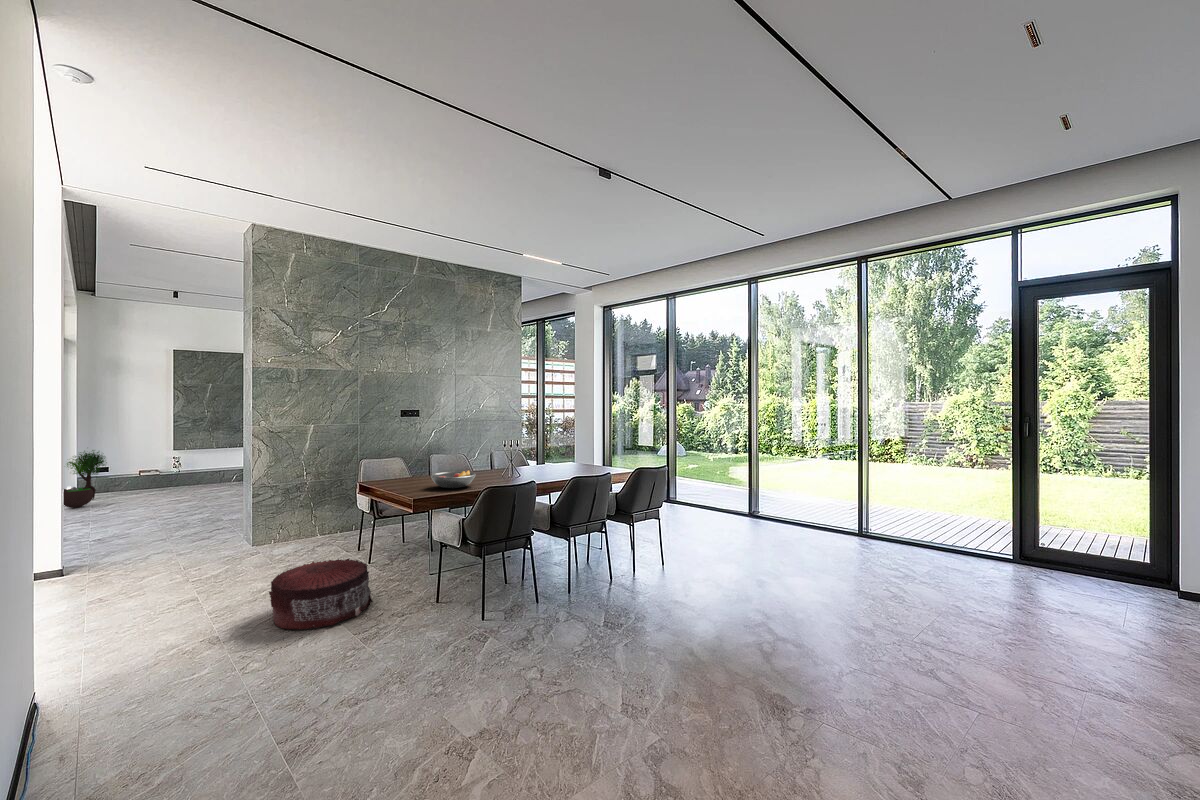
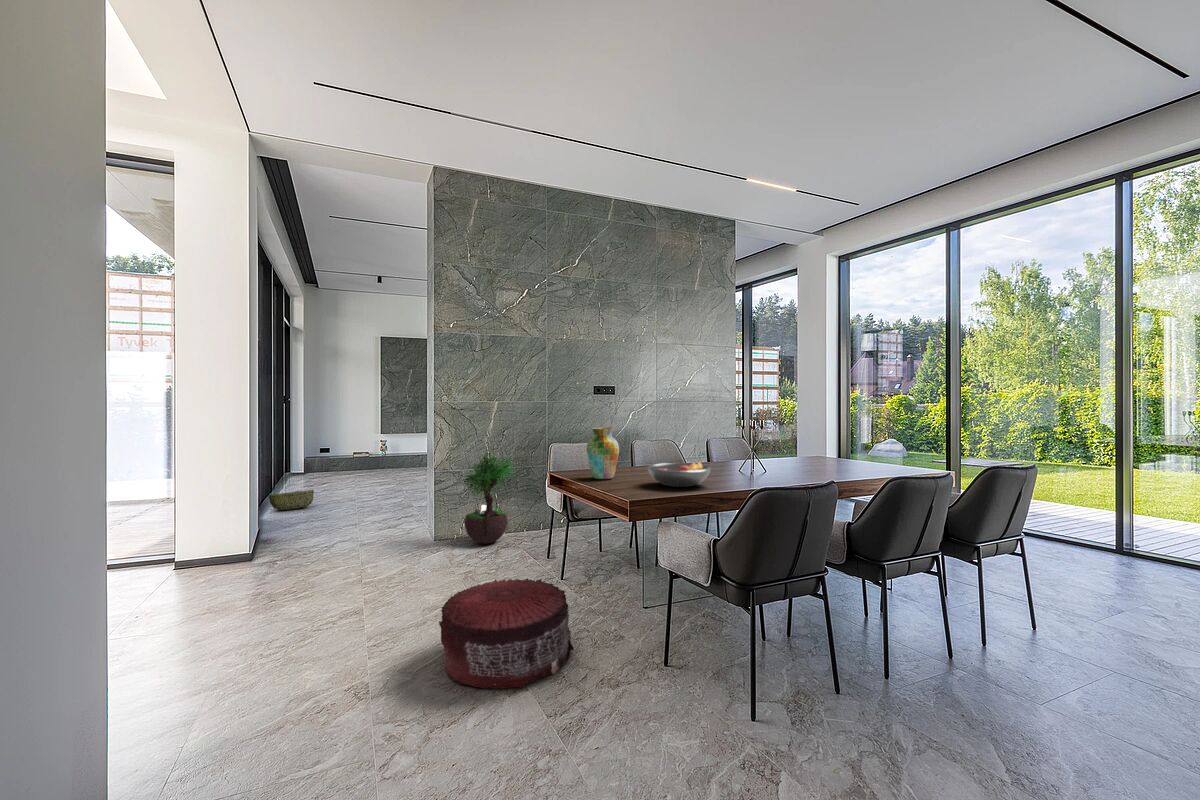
vase: none [387,448,412,486] -> present [587,427,619,479]
potted tree: present [64,450,107,508] -> present [458,448,515,544]
woven basket: none [53,511,108,533] -> present [268,490,314,510]

